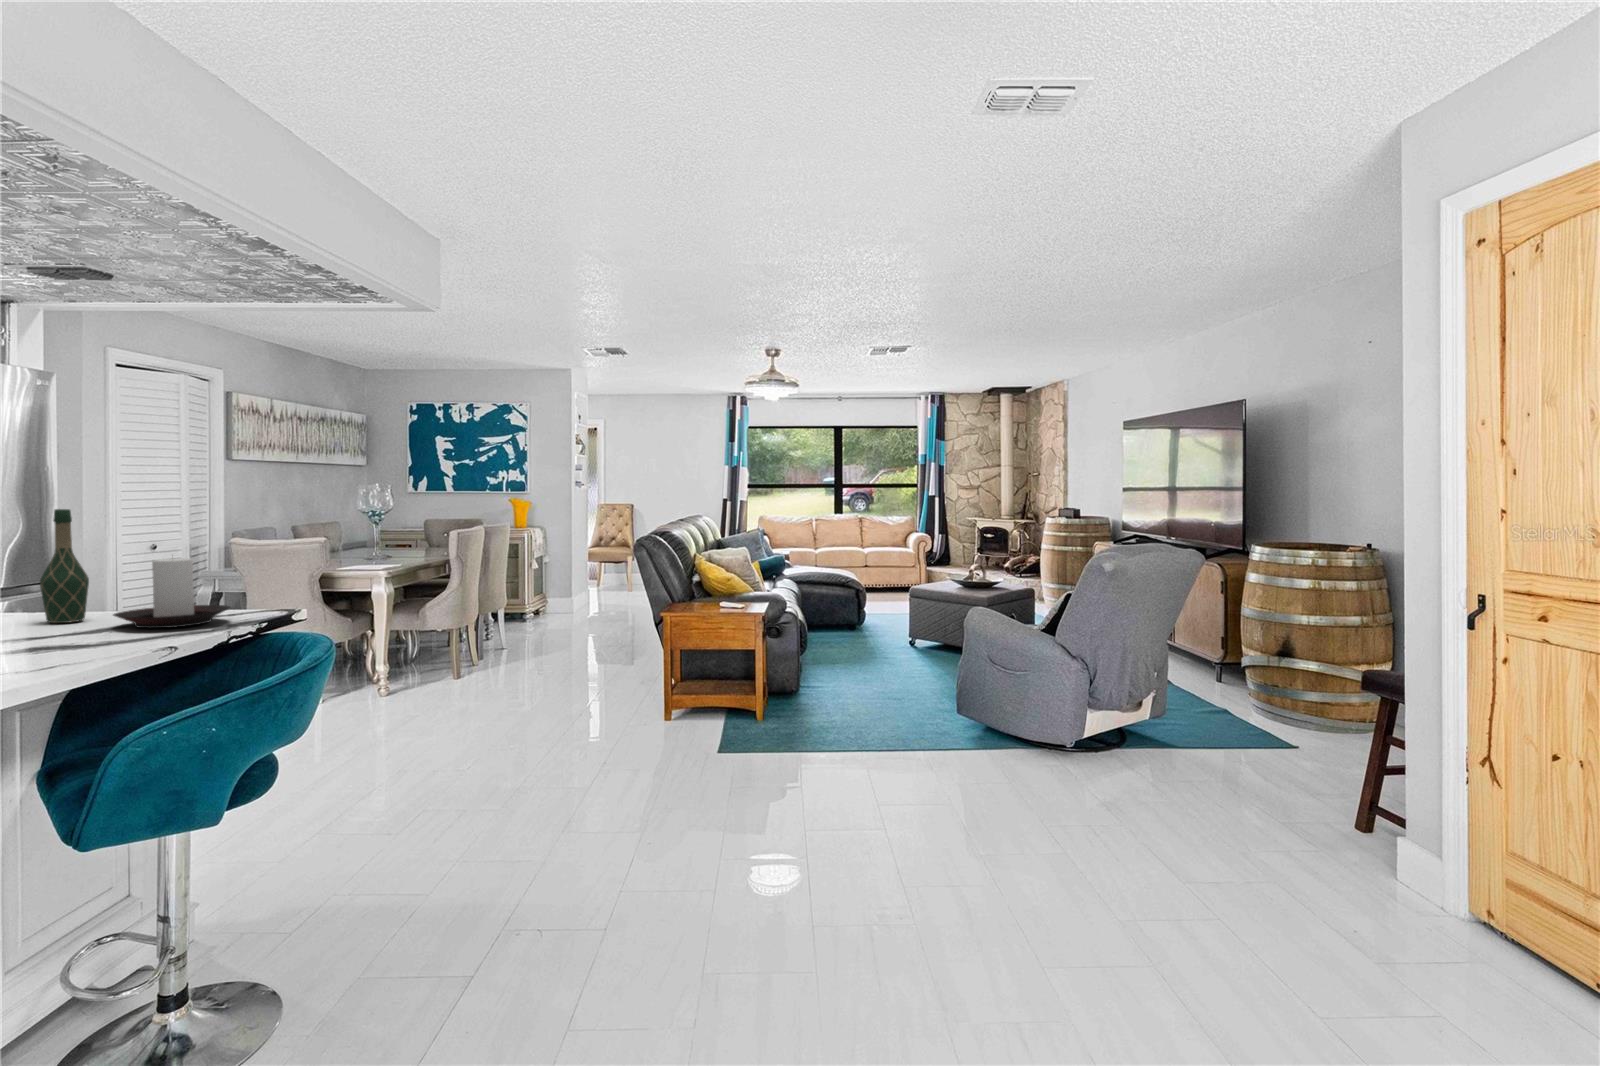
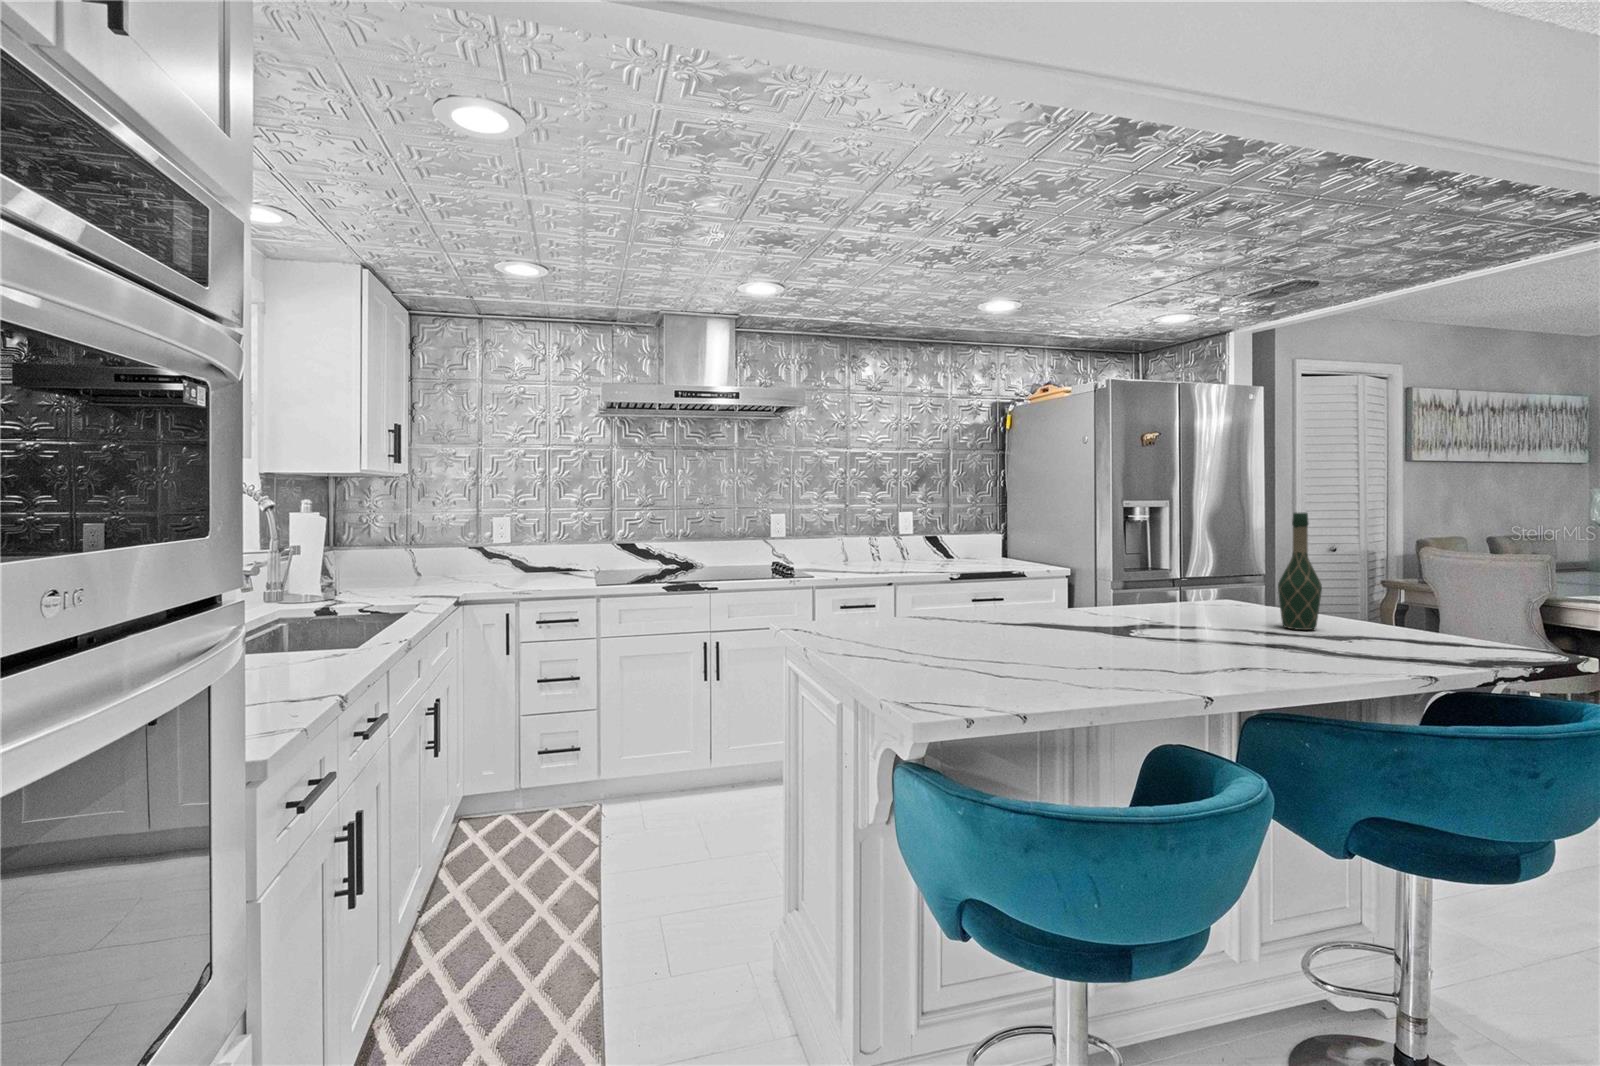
candle holder: present [113,558,230,628] -> none [1350,566,1492,654]

